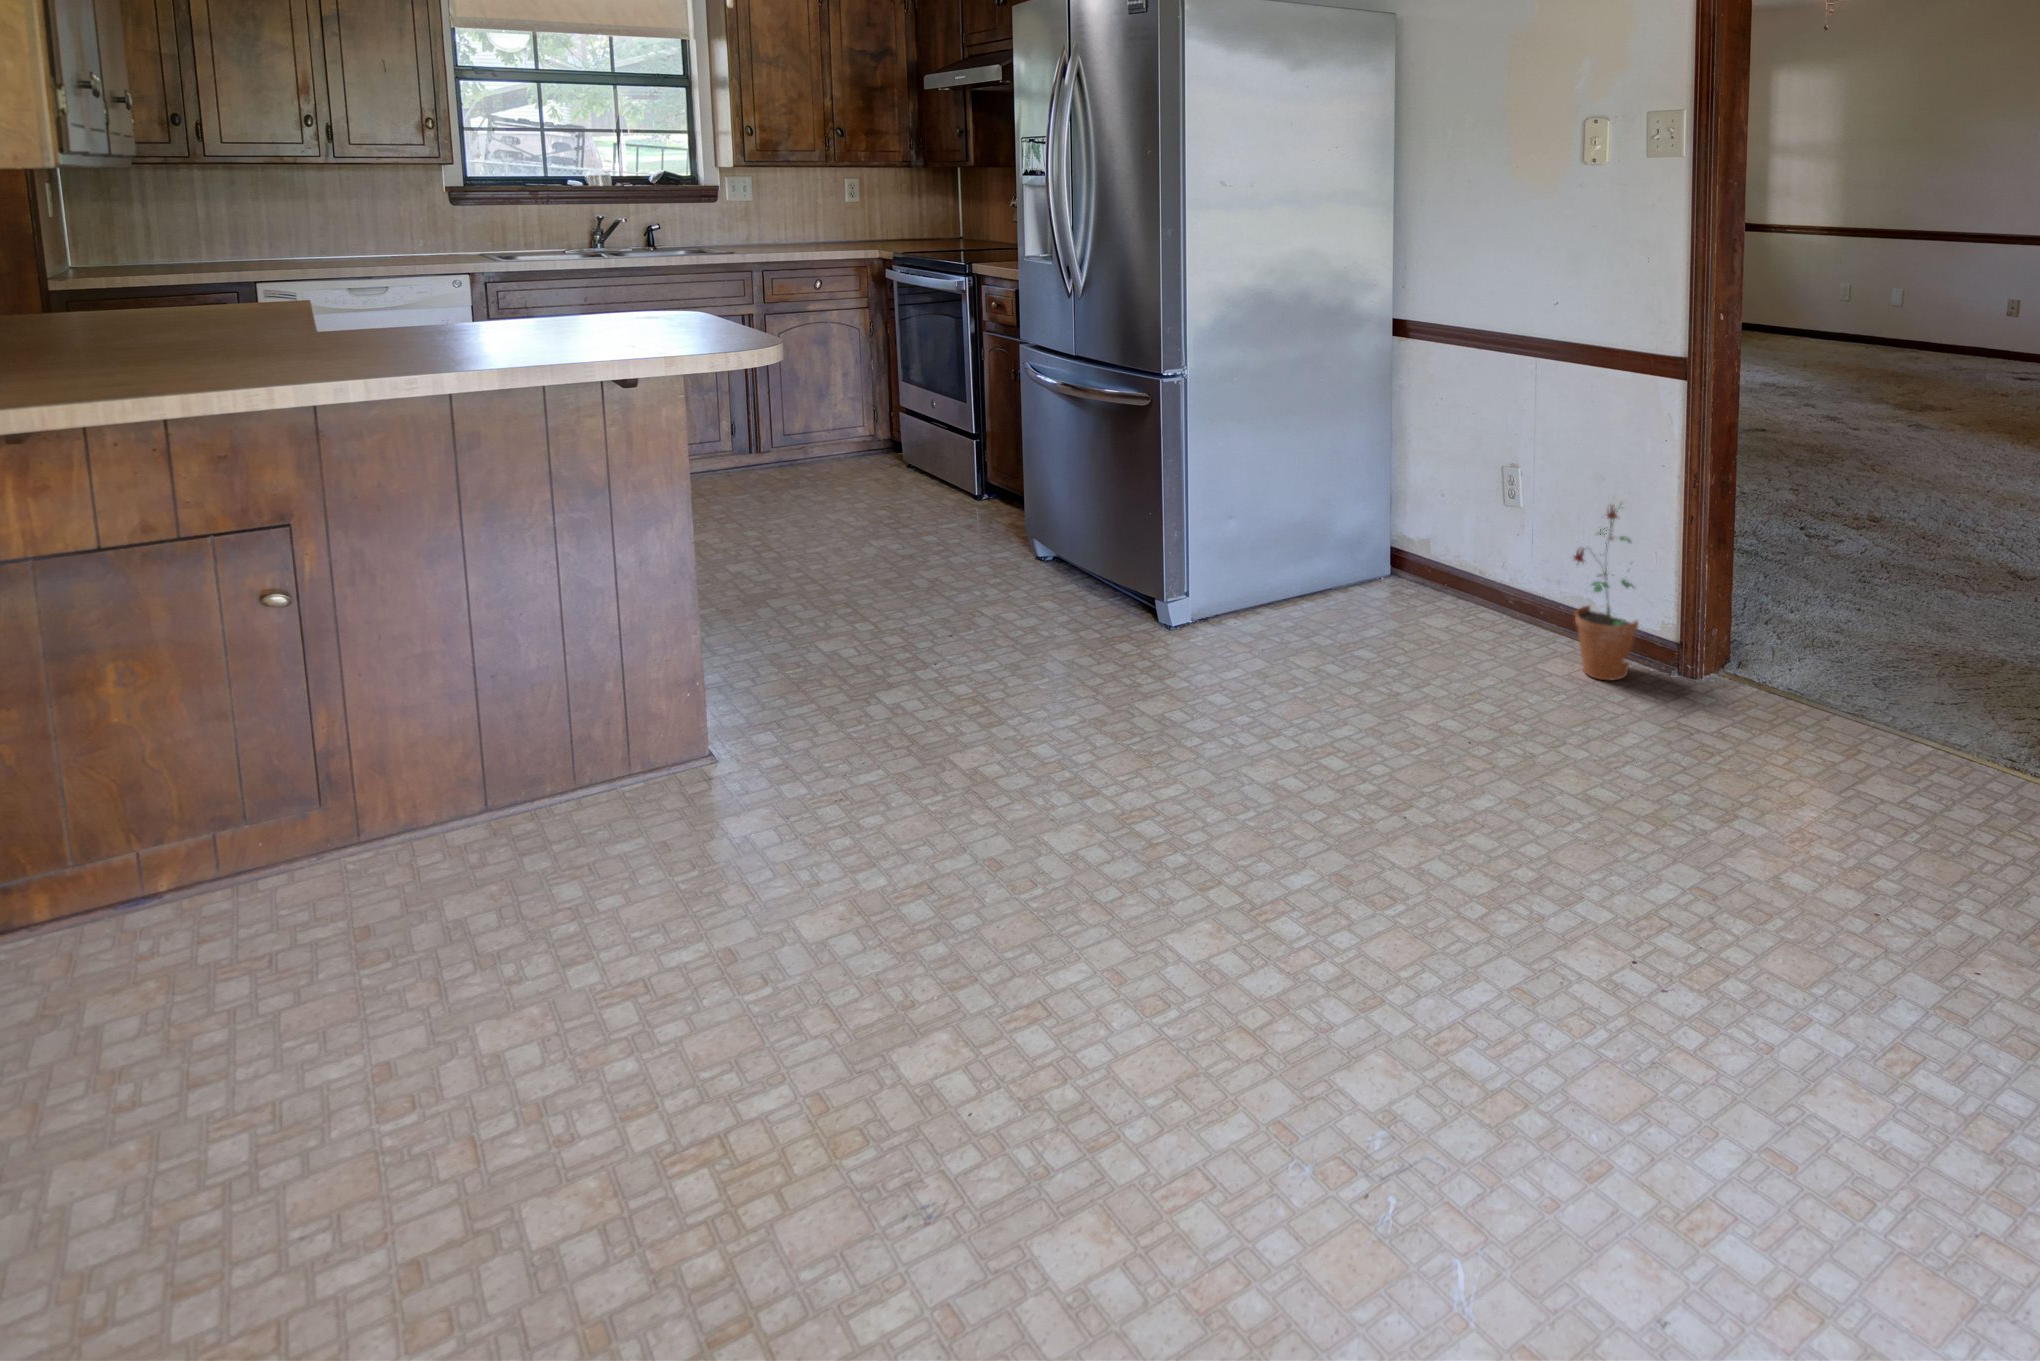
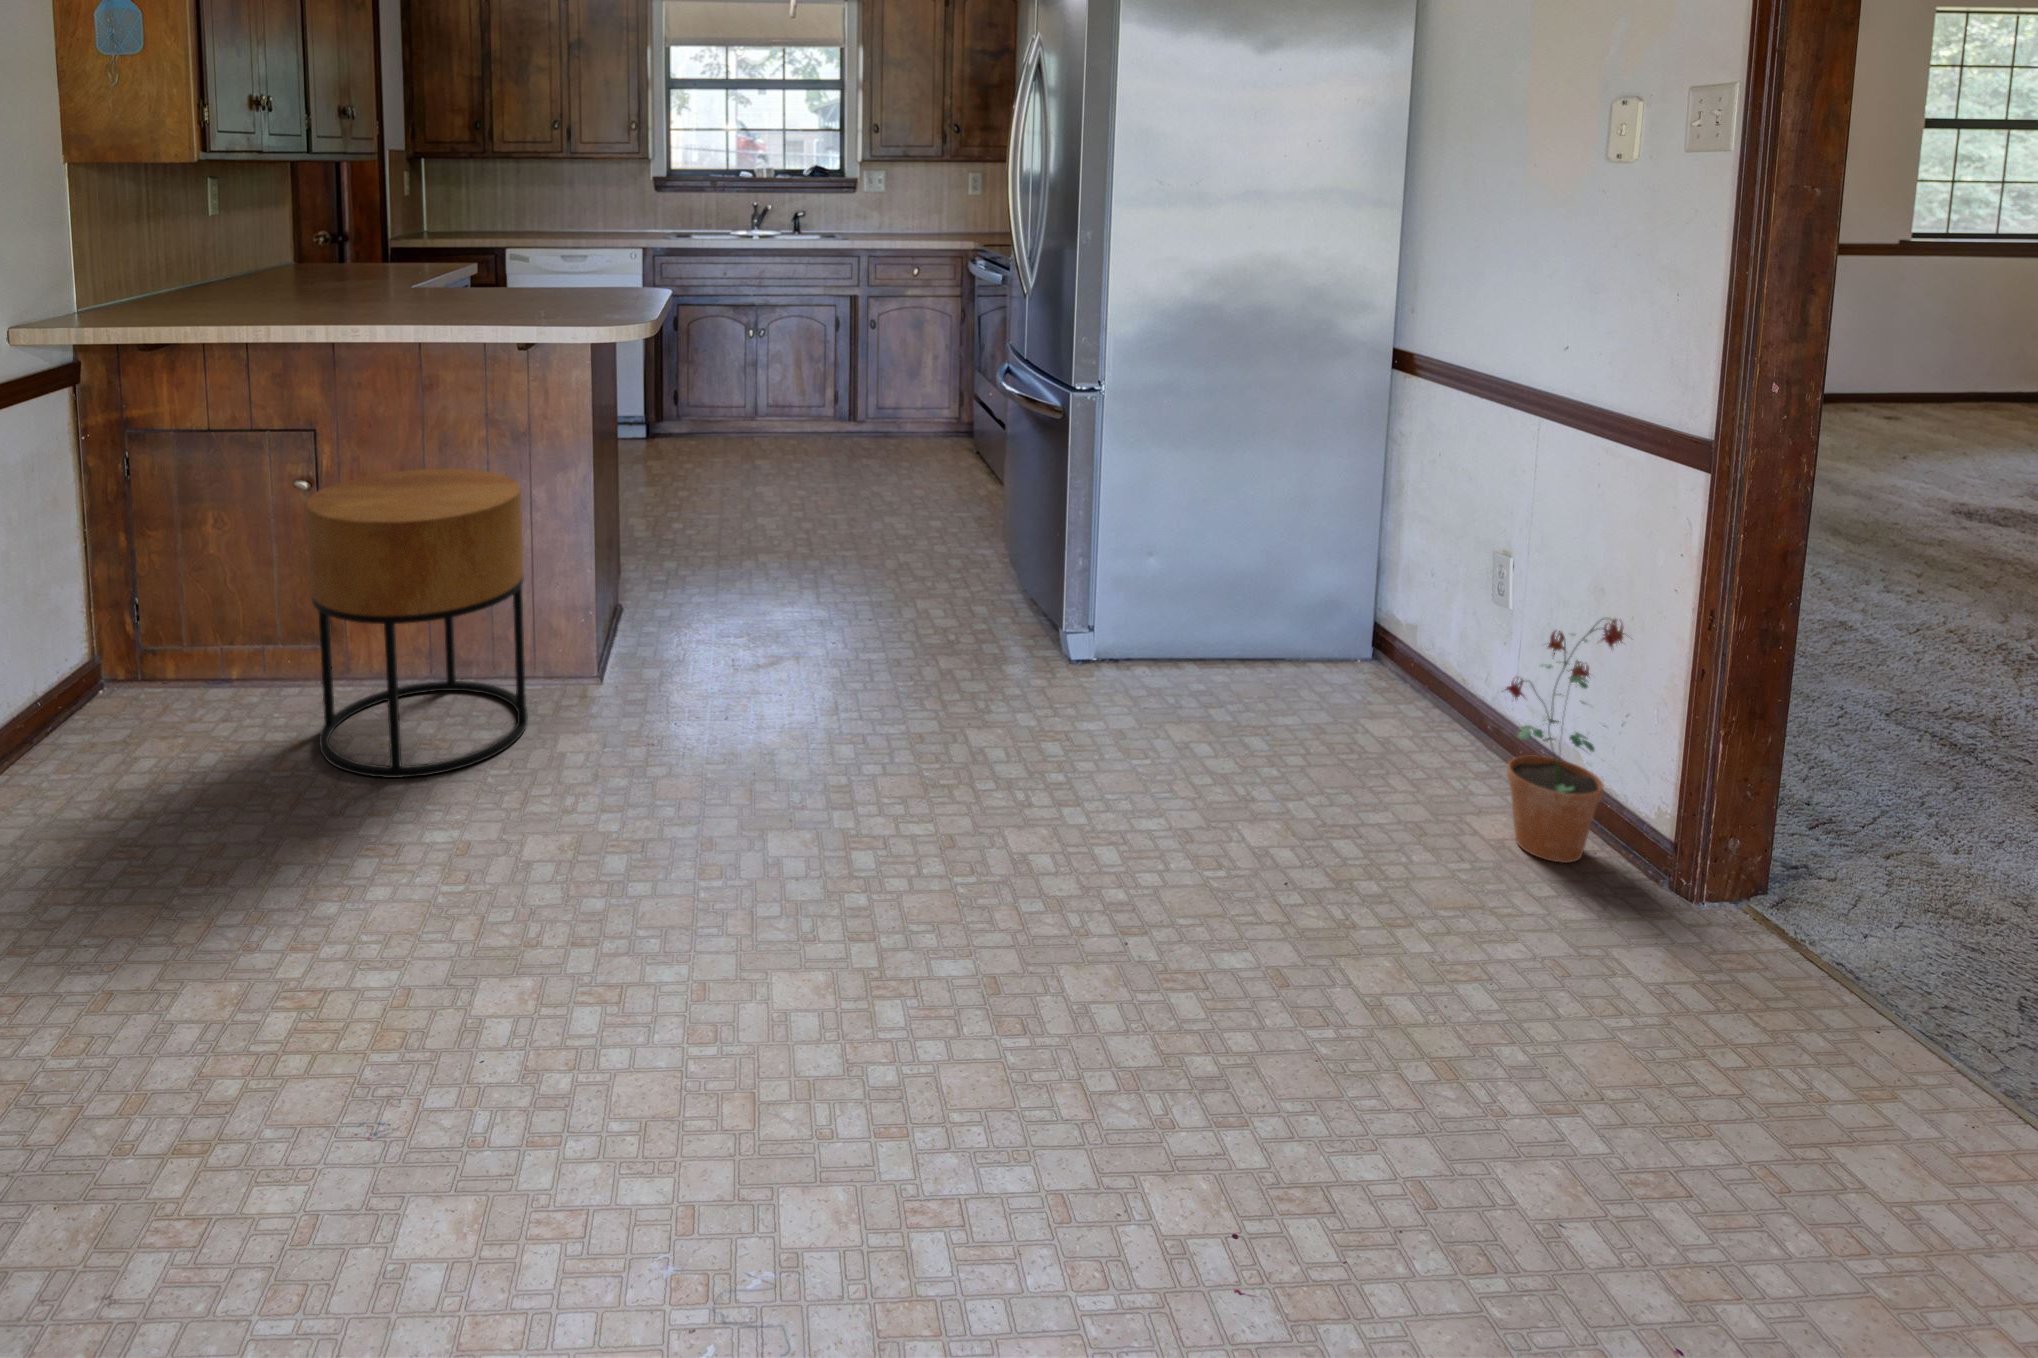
side table: none [80,561,562,1104] -> present [307,469,528,778]

